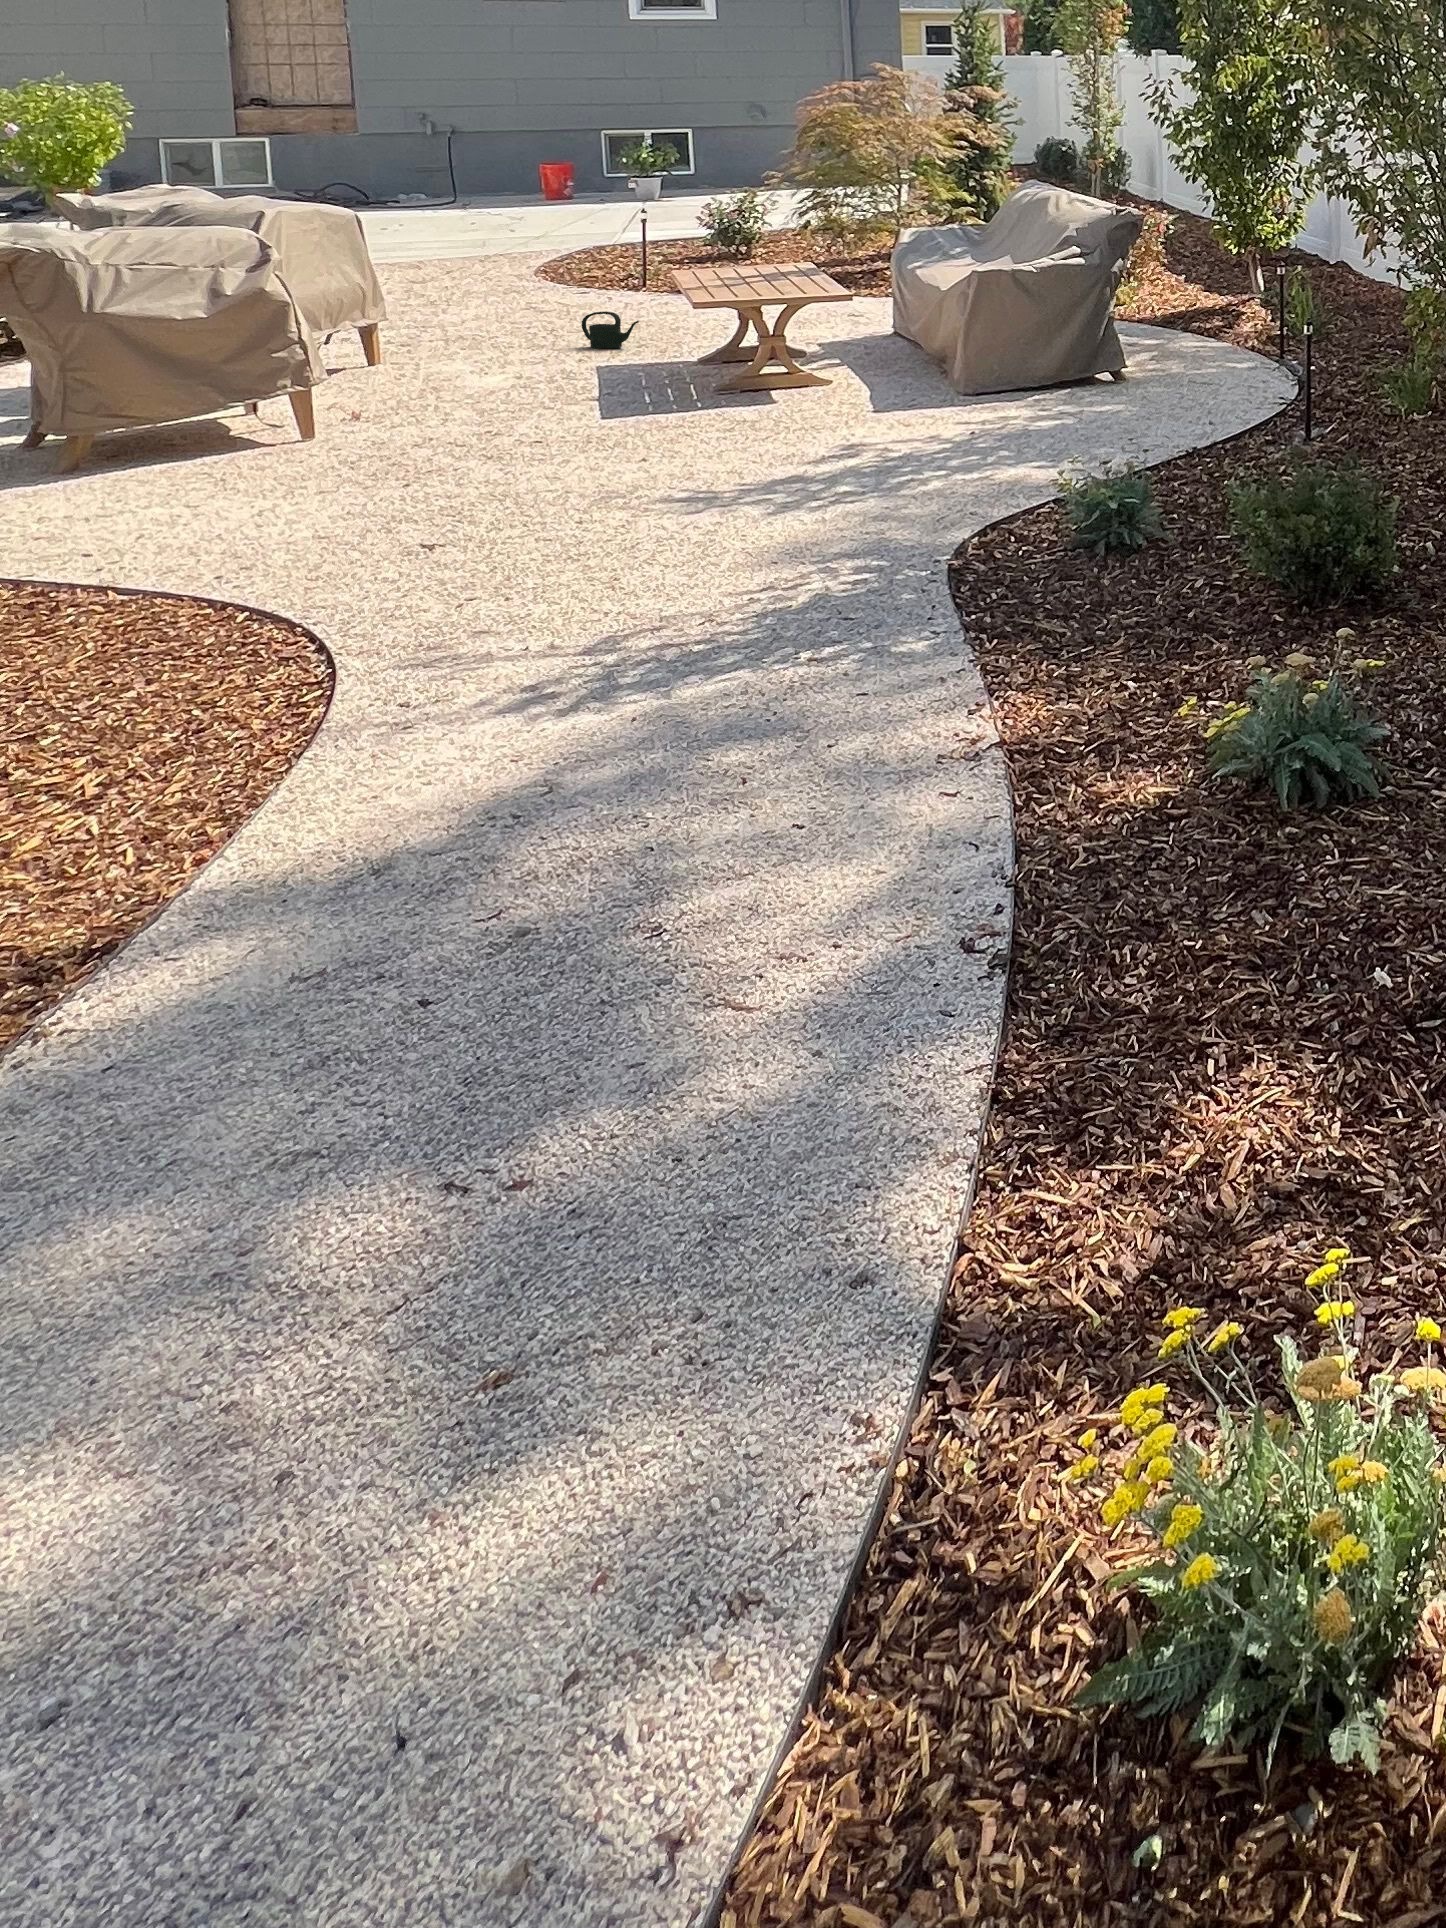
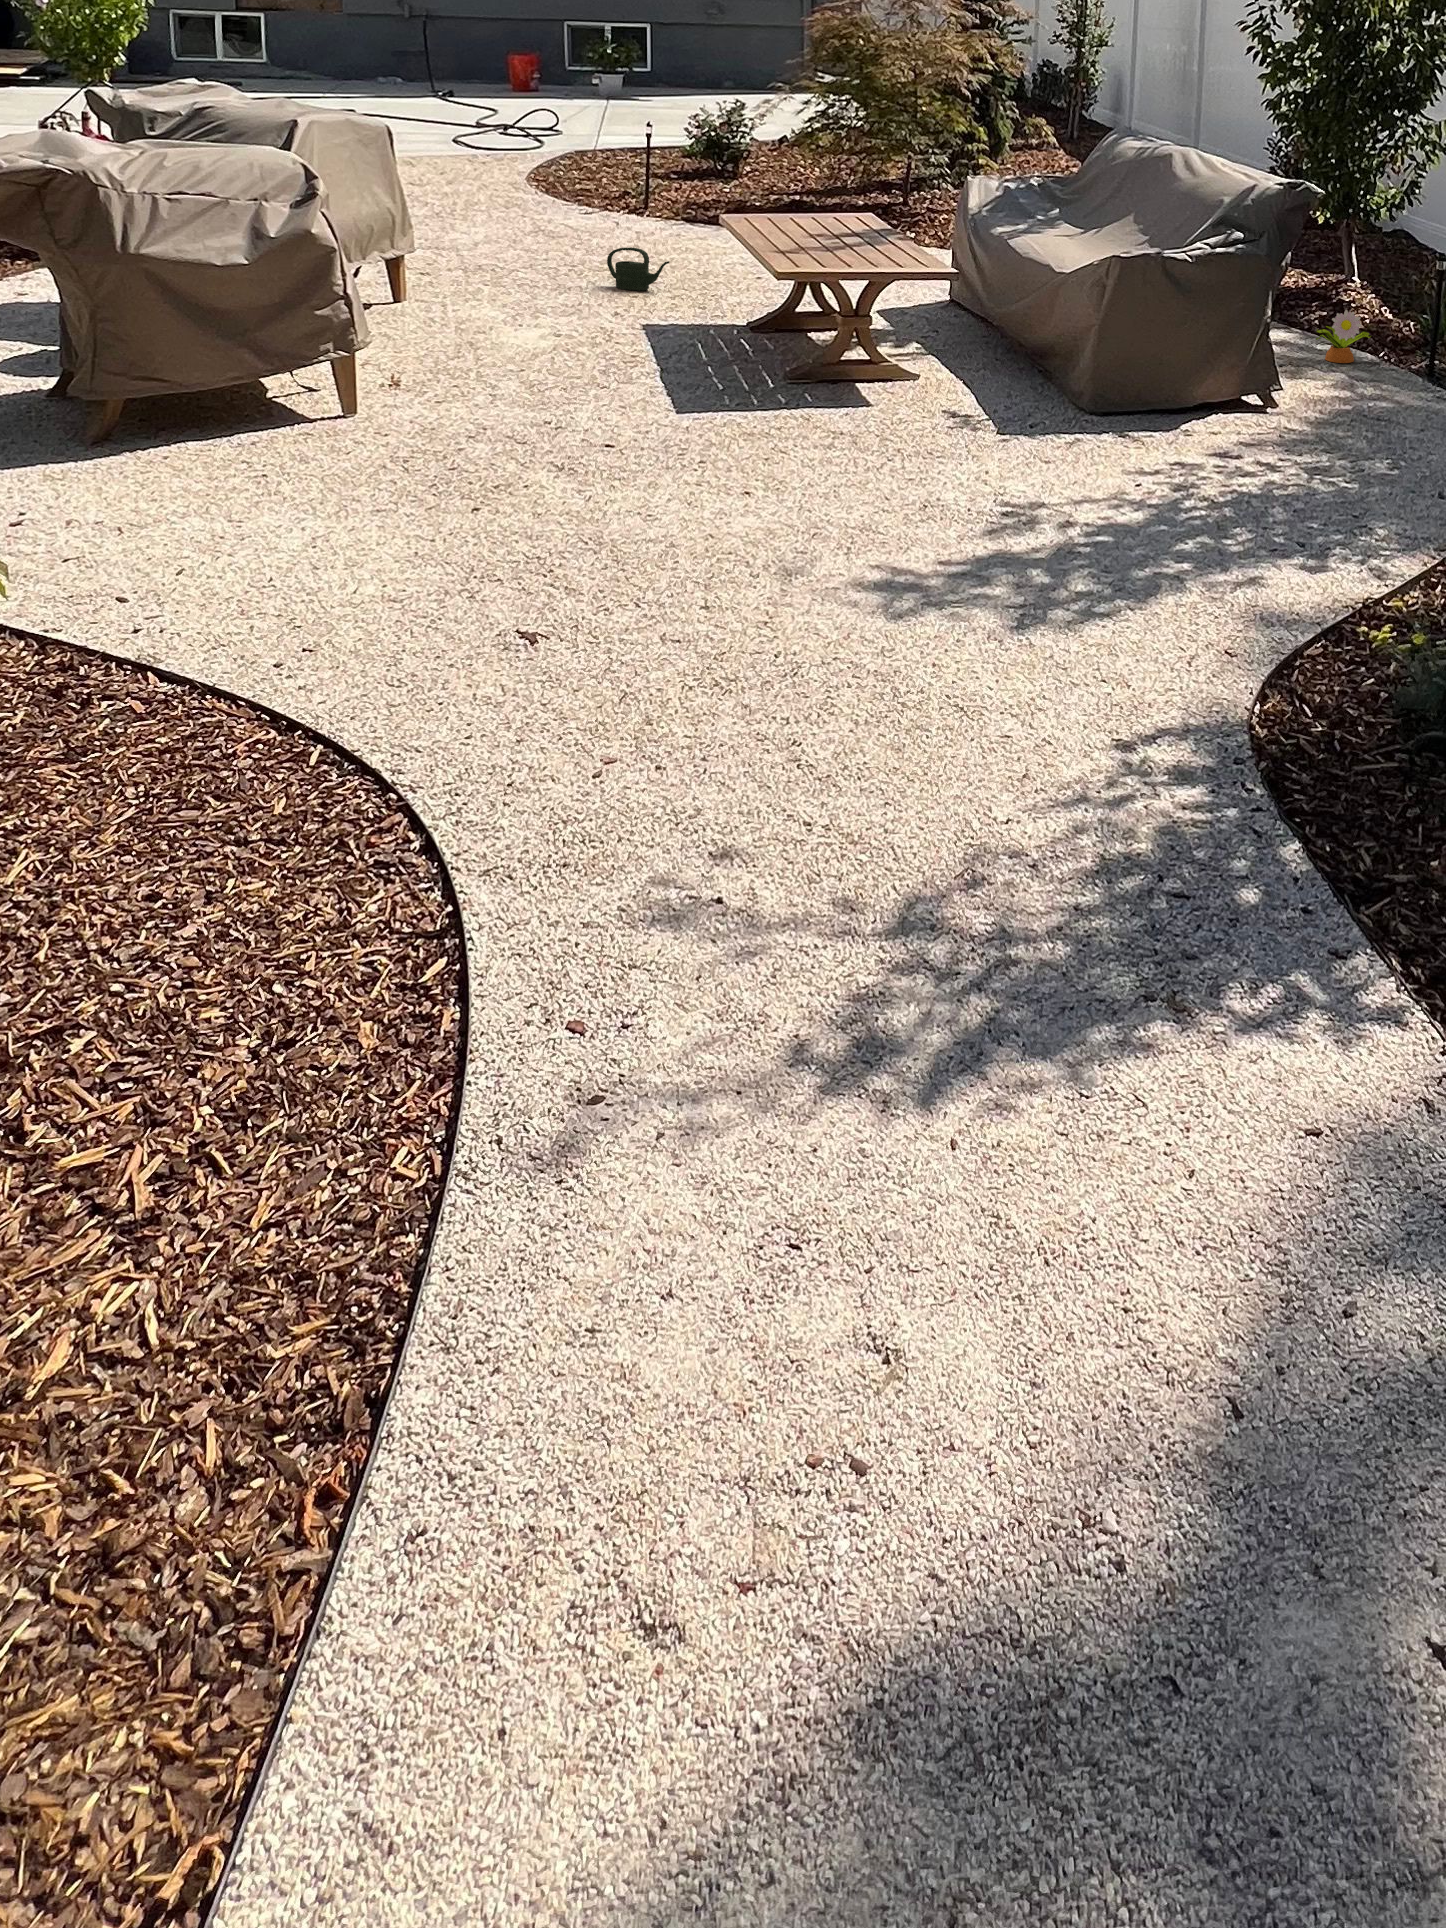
decorative plant: none [1191,318,1238,361] -> present [1316,310,1371,363]

